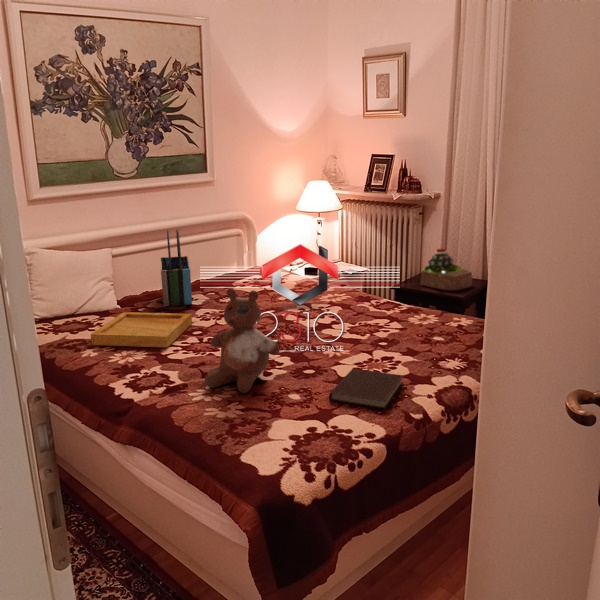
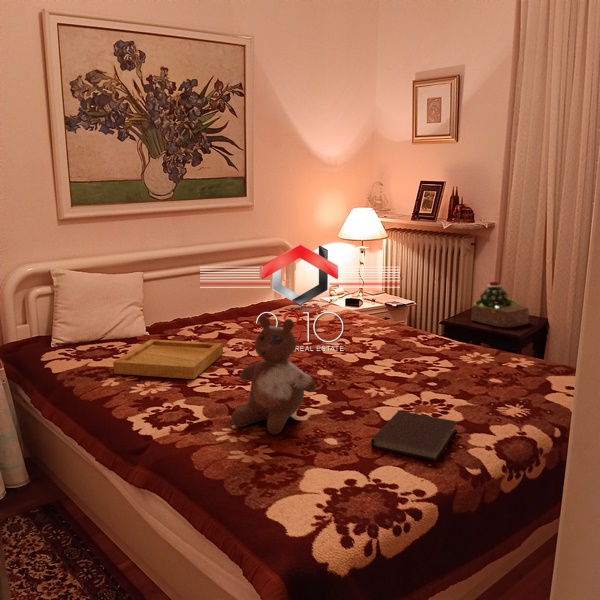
tote bag: present [161,229,192,306] -> none [193,253,224,335]

